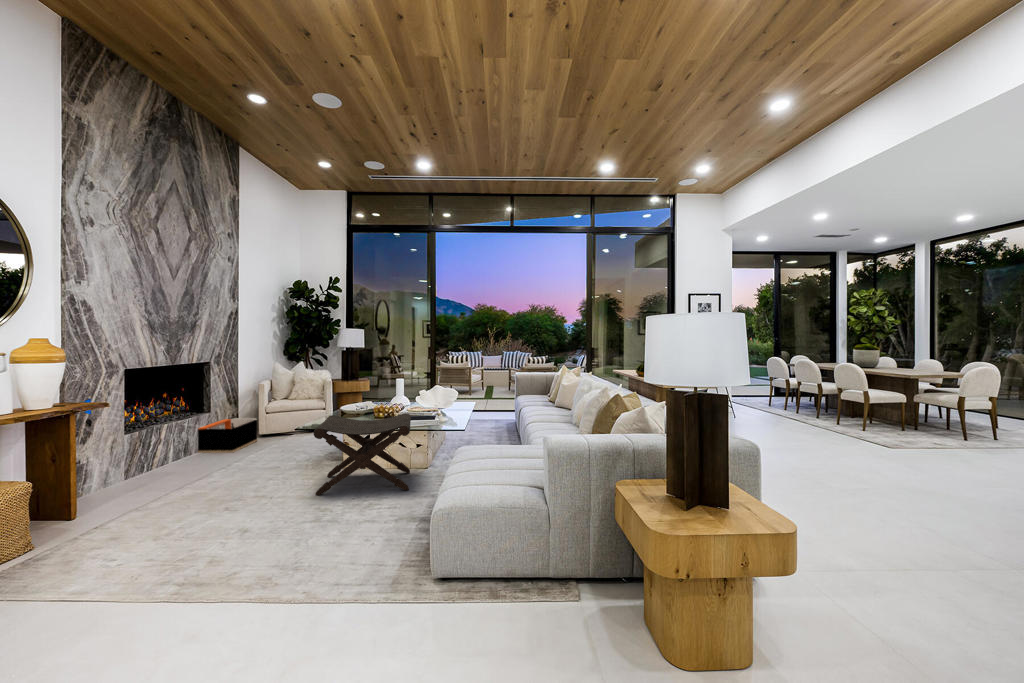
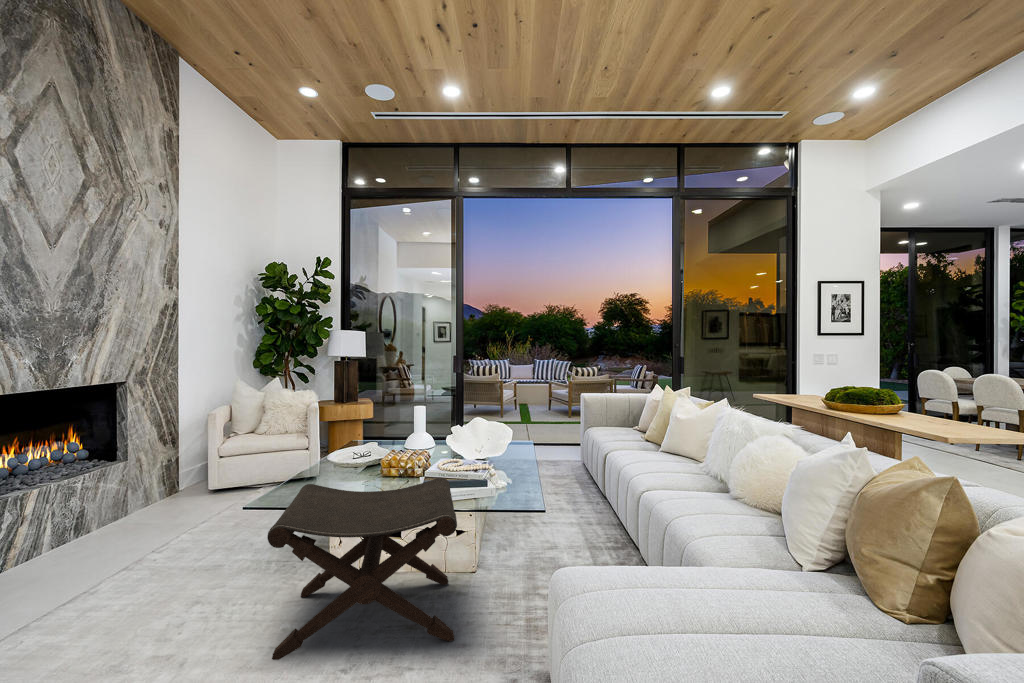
storage bin: present [198,418,257,453] -> none [98,465,202,530]

